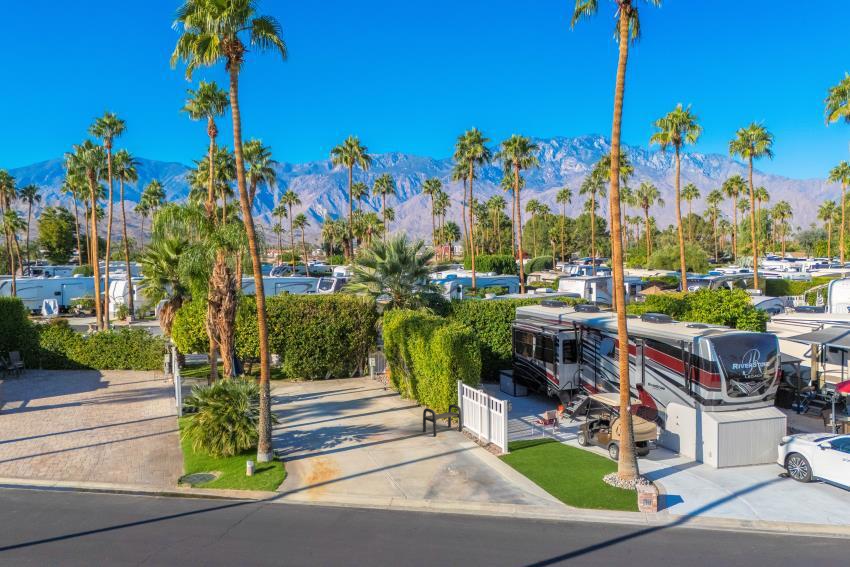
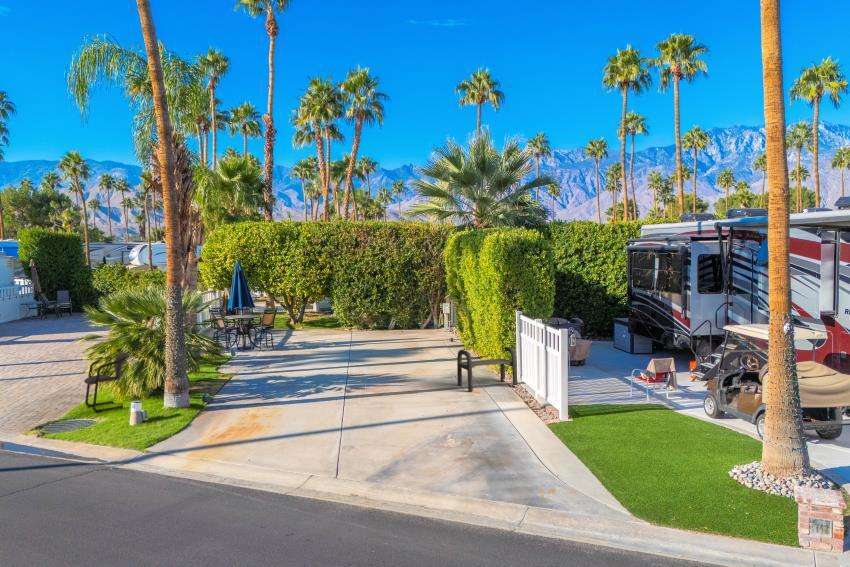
chair: none [175,423,209,468] -> present [84,353,130,413]

